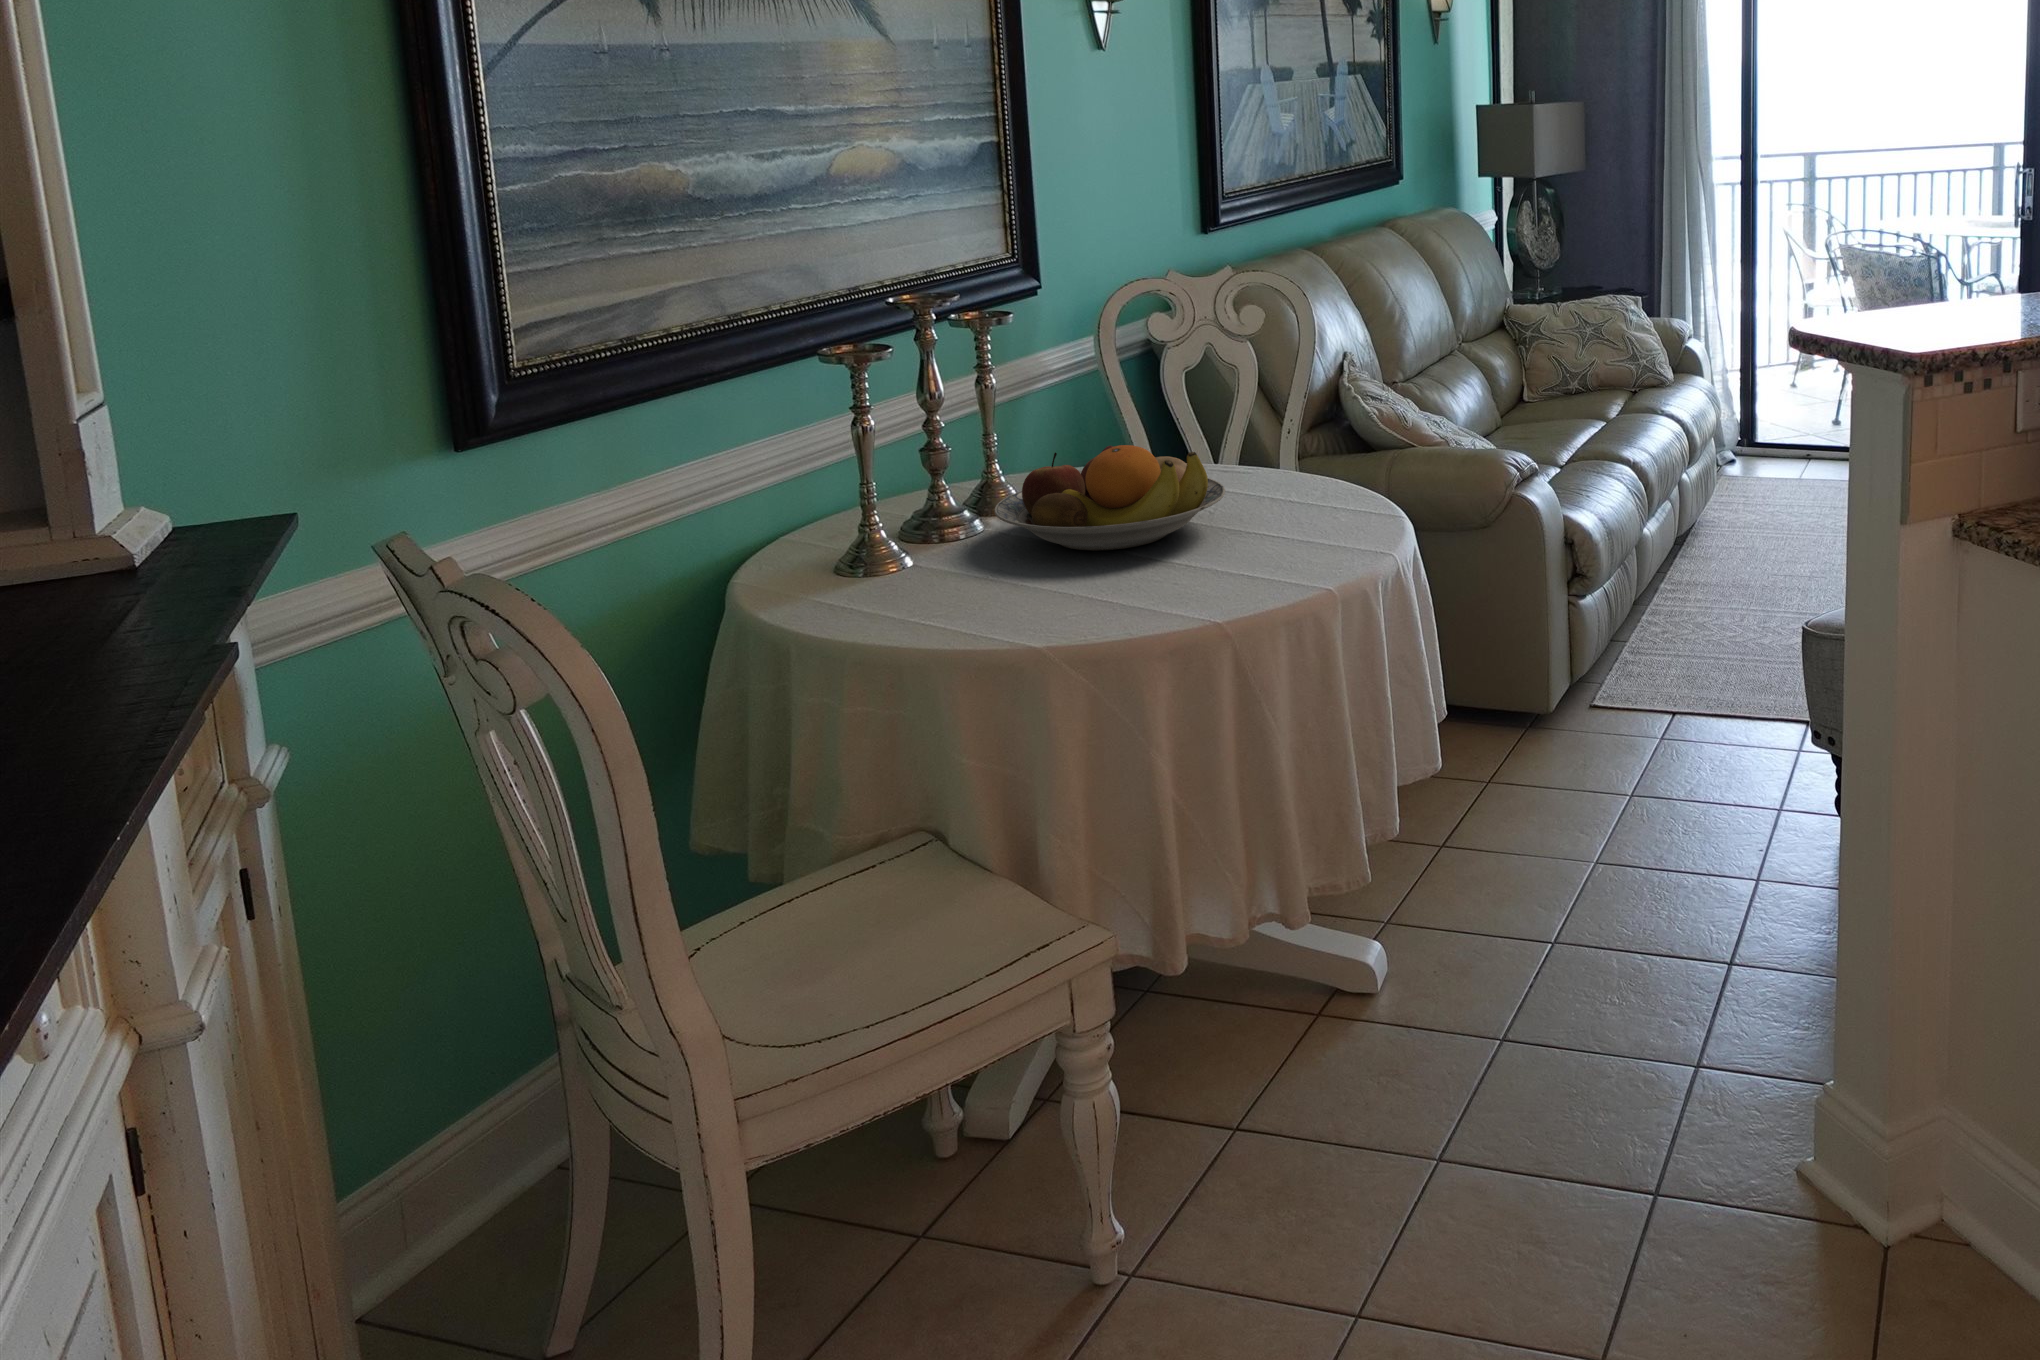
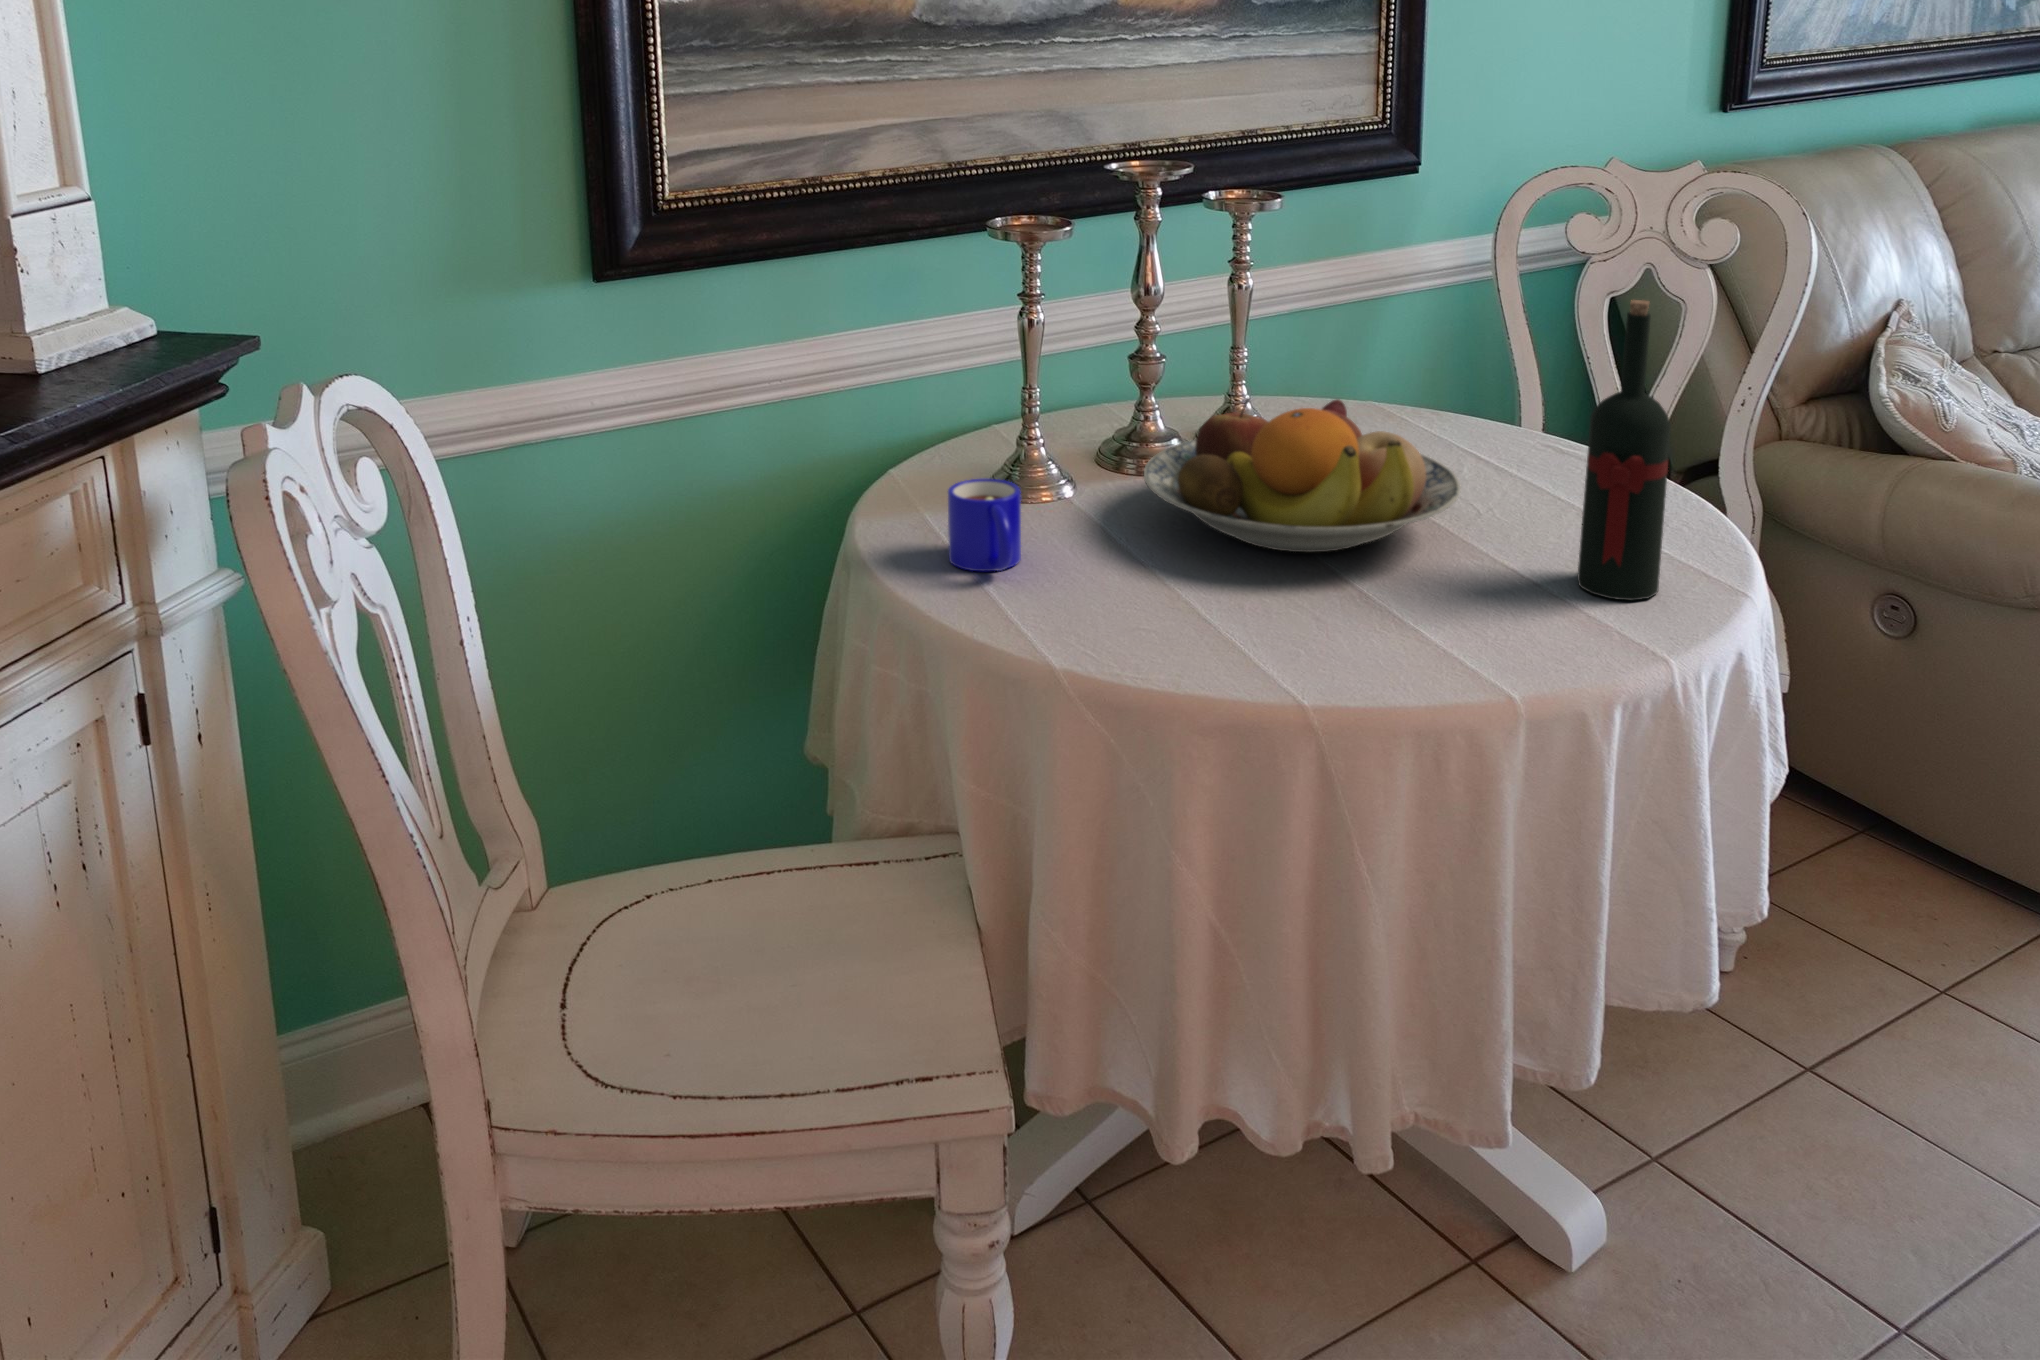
wine bottle: none [1306,335,1359,527] -> present [1577,300,1671,601]
mug: none [881,538,956,608] -> present [948,479,1021,571]

